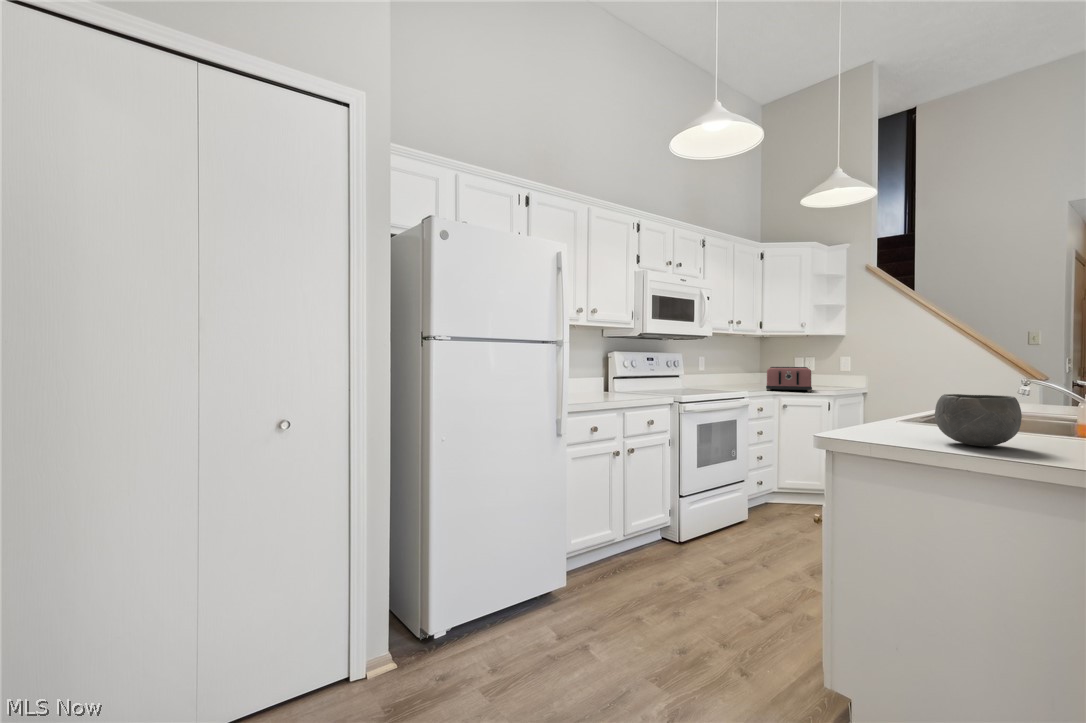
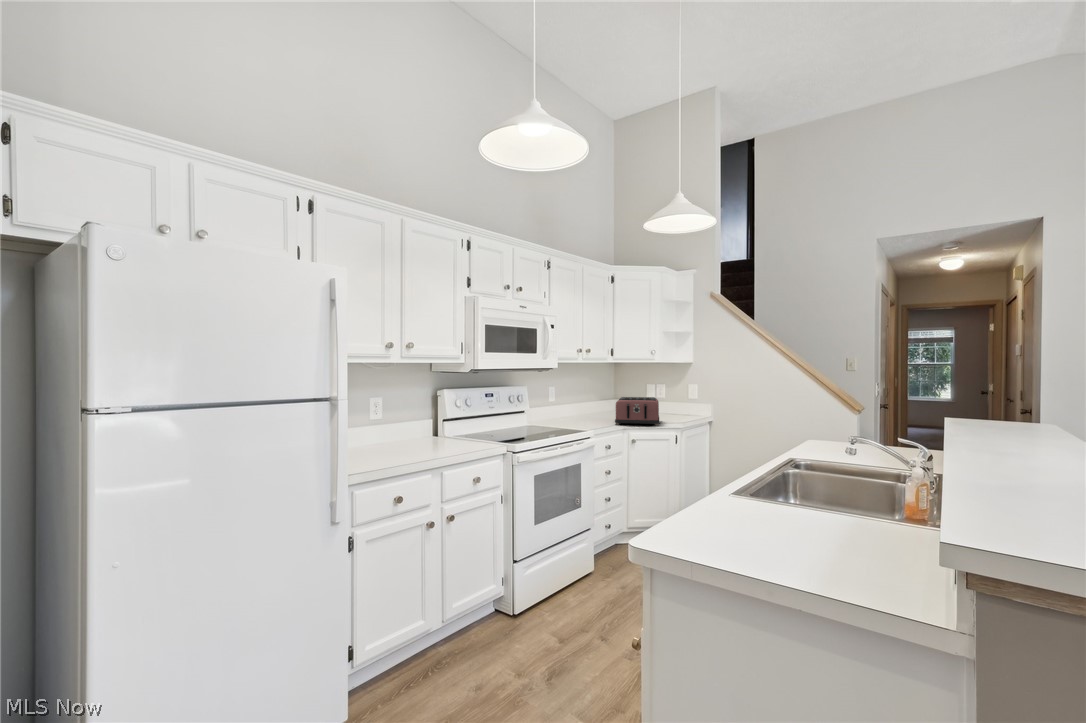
ceramic bowl: present [935,394,1022,447] -> none [764,495,860,574]

